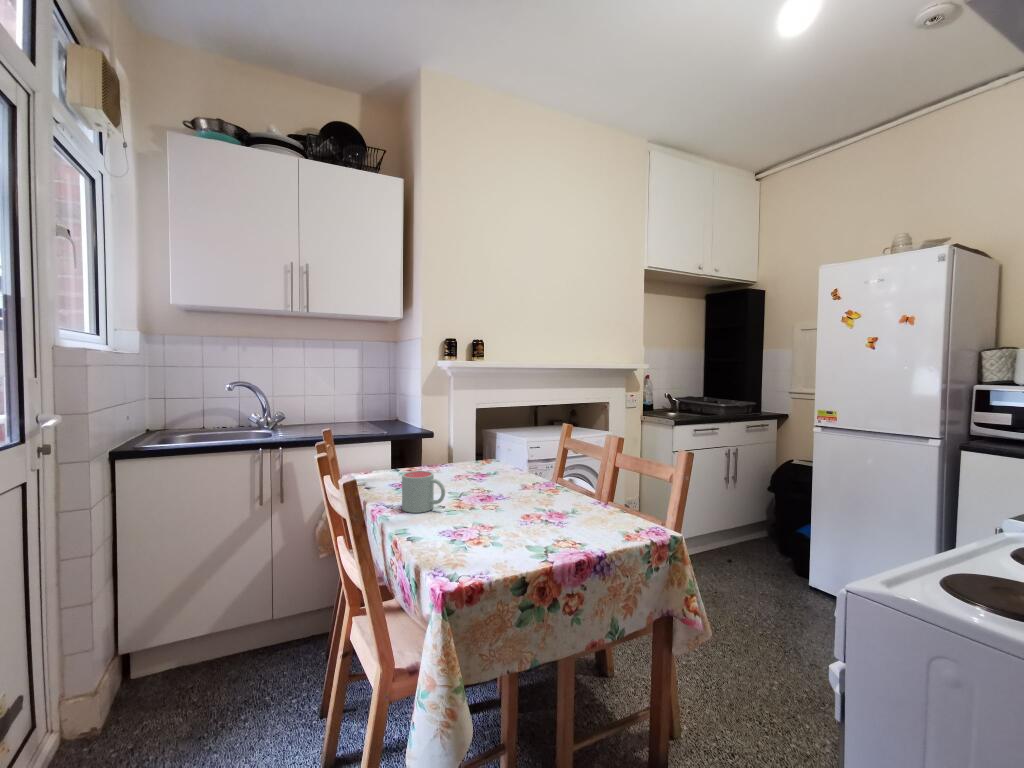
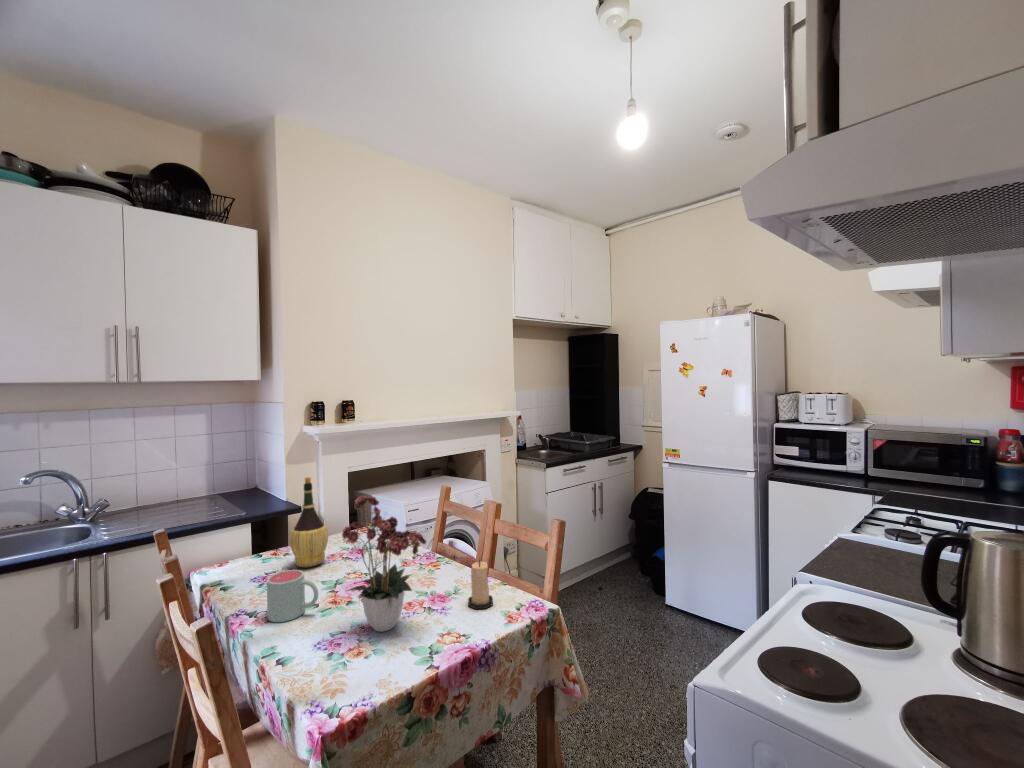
flower arrangement: none [462,395,552,531] -> present [342,496,426,632]
wine bottle: none [423,397,456,479] -> present [290,477,328,567]
candle: none [585,480,610,527] -> present [468,561,493,609]

